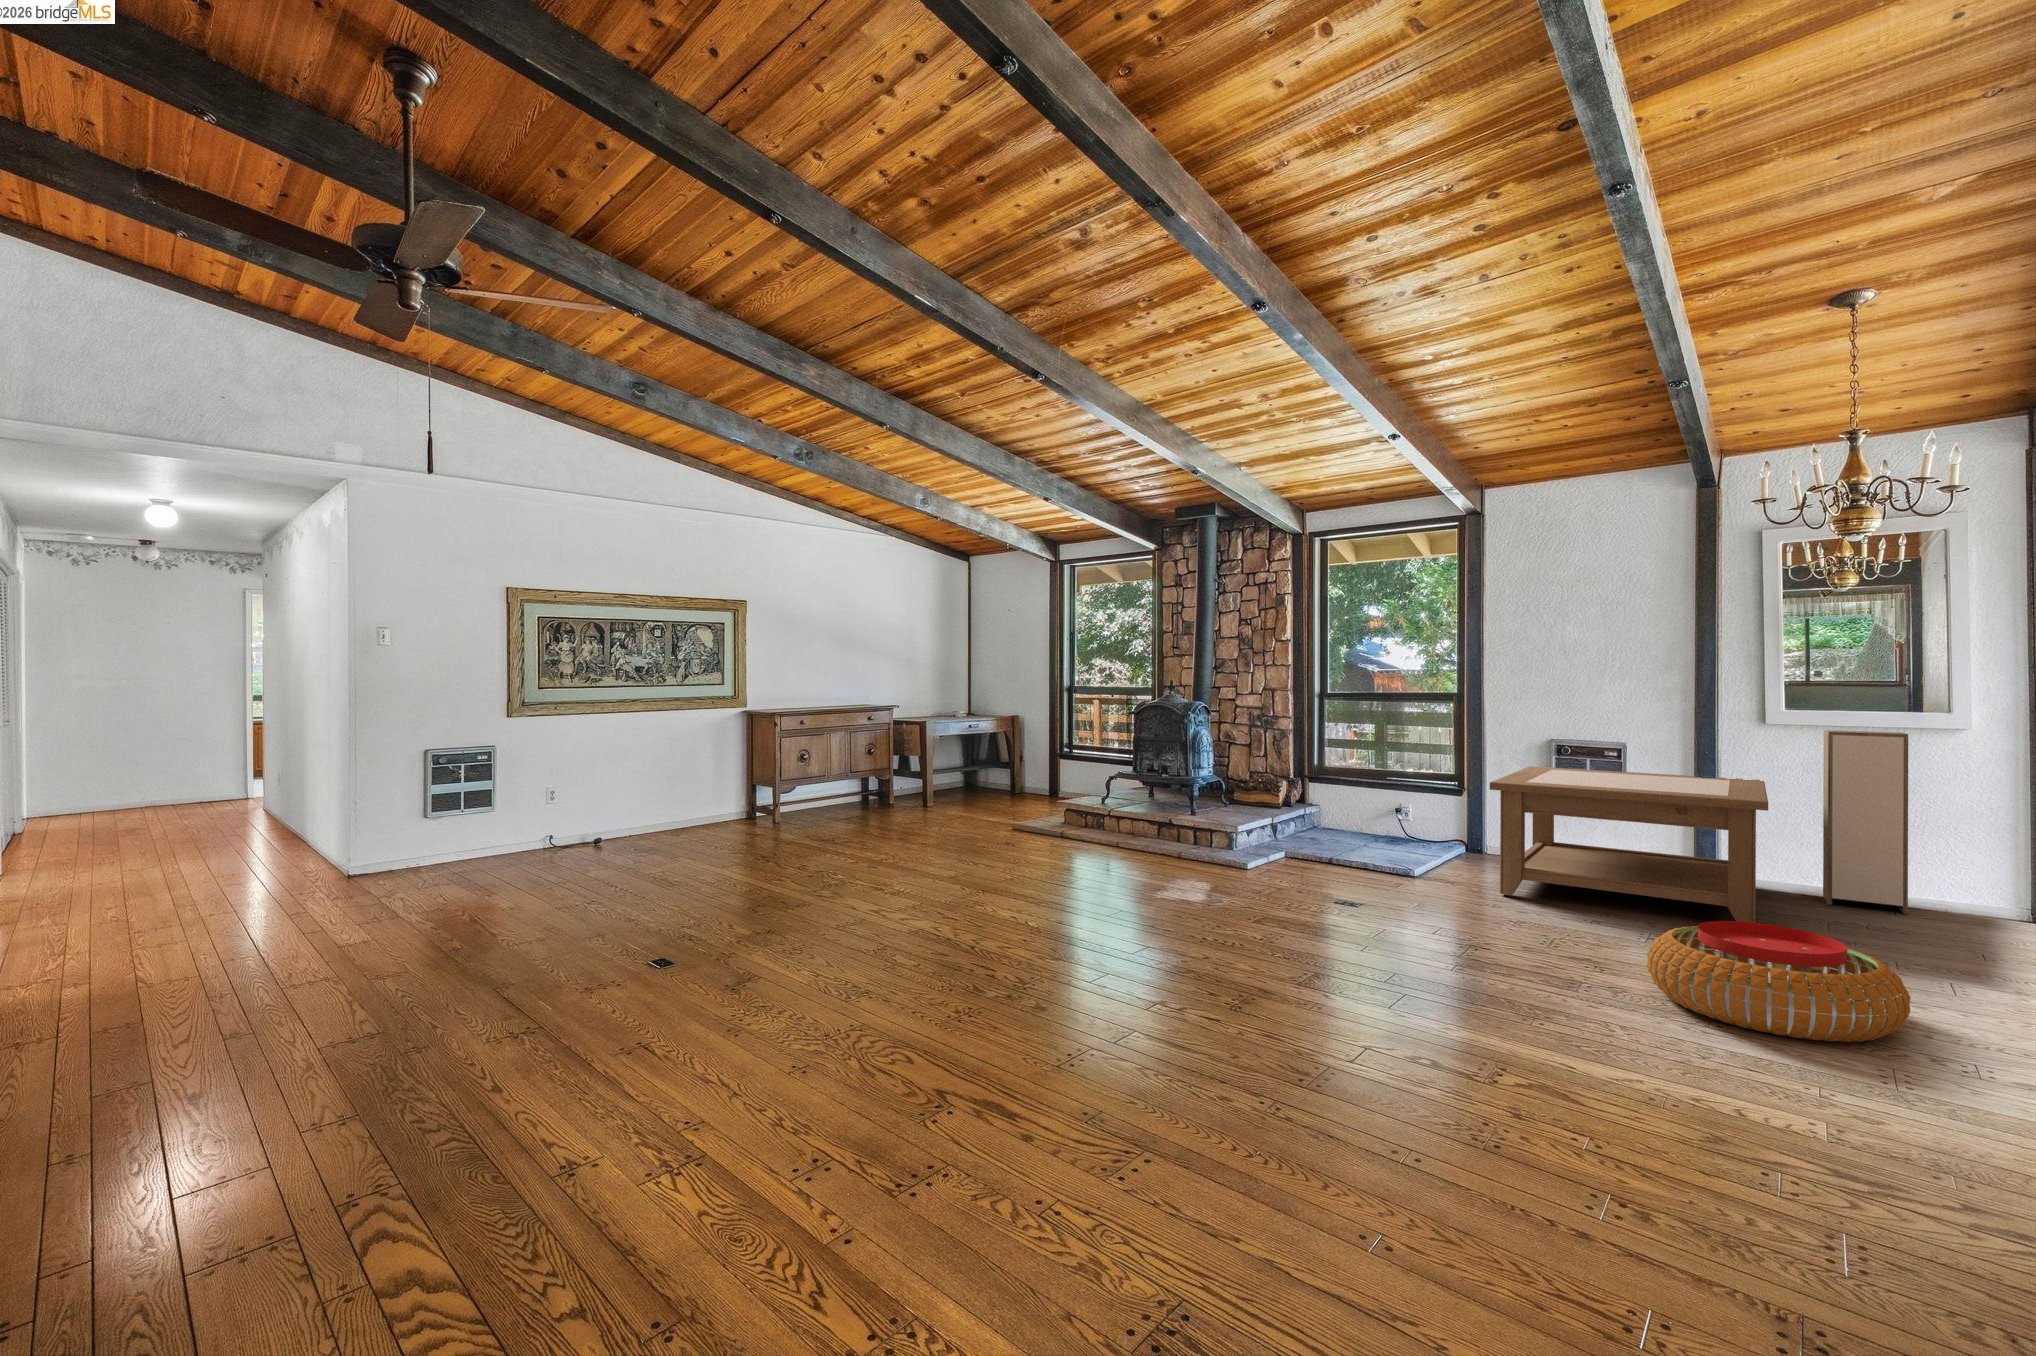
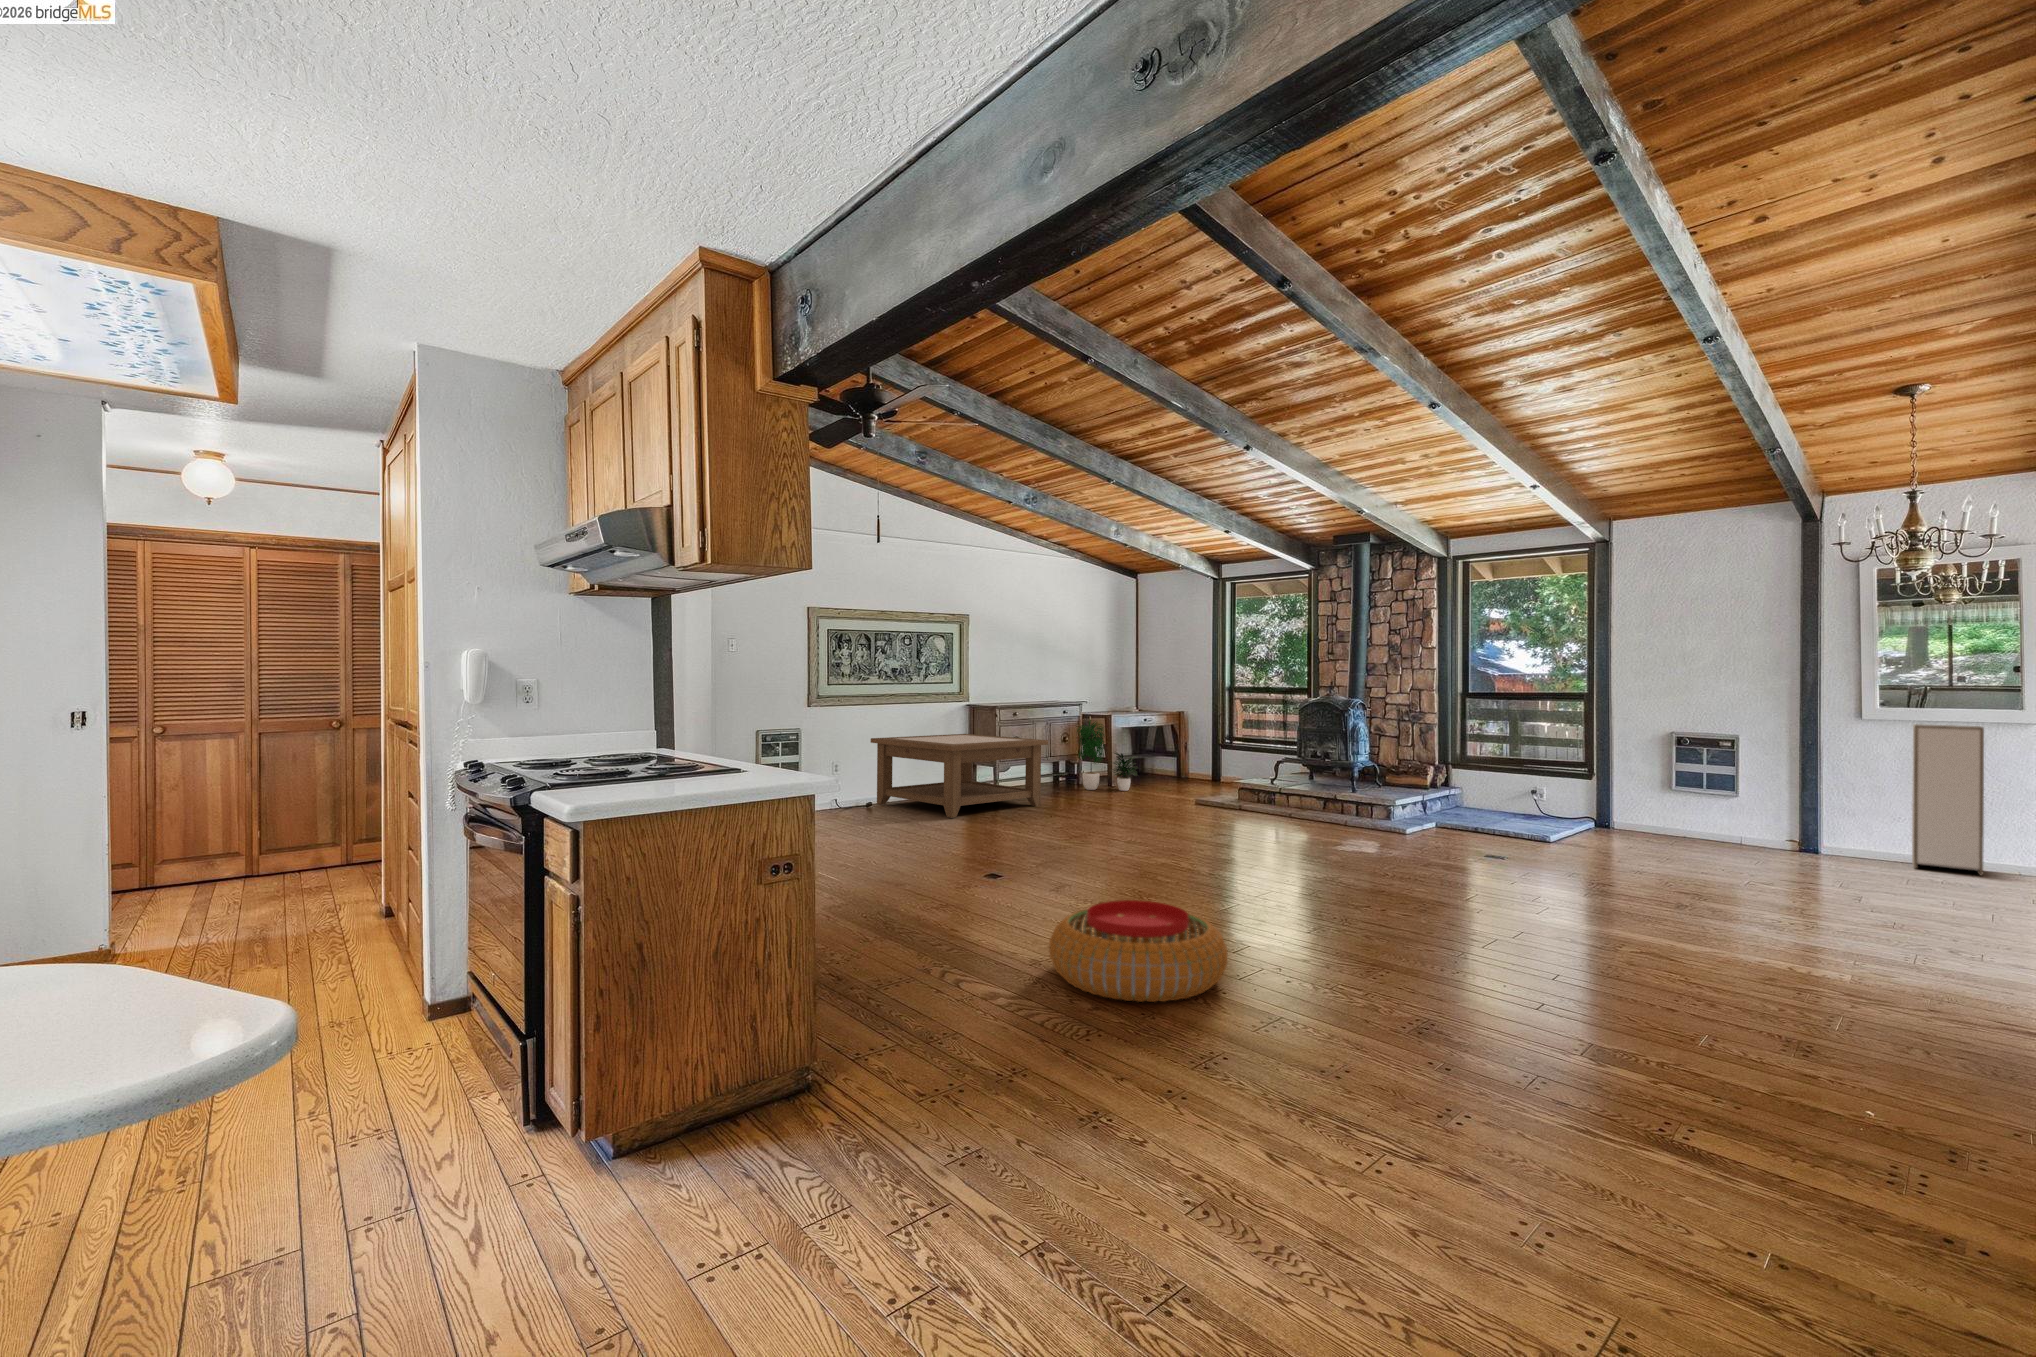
potted plant: none [882,726,958,811] -> present [1077,720,1137,791]
coffee table: present [1490,766,1768,923] -> present [871,734,1048,818]
pouf: present [1647,921,1911,1042] -> present [1049,900,1228,1002]

